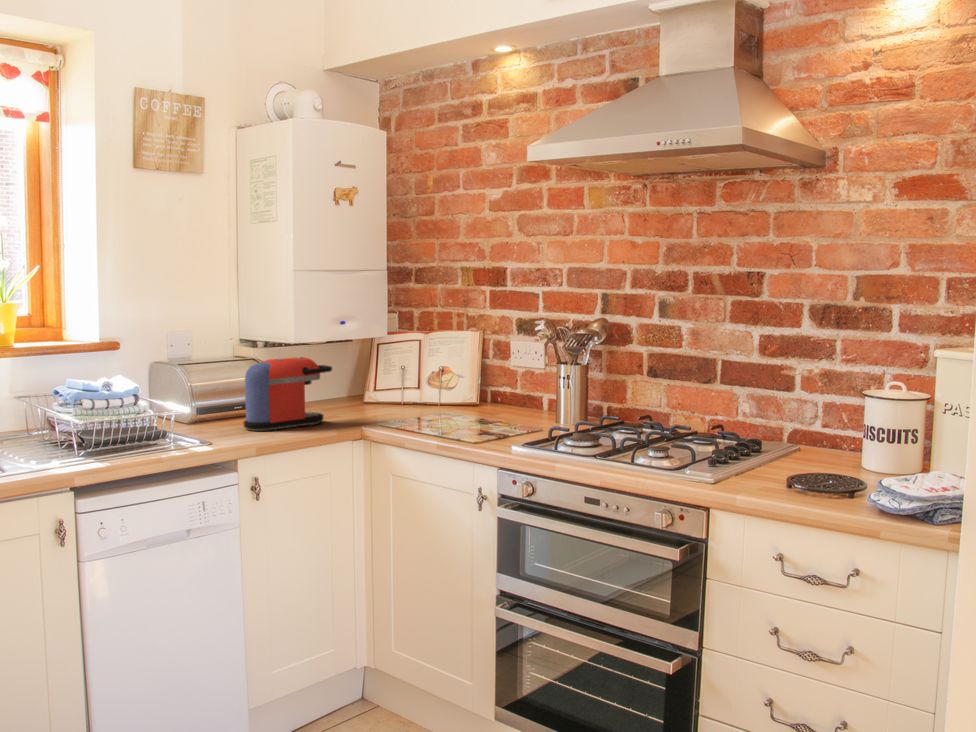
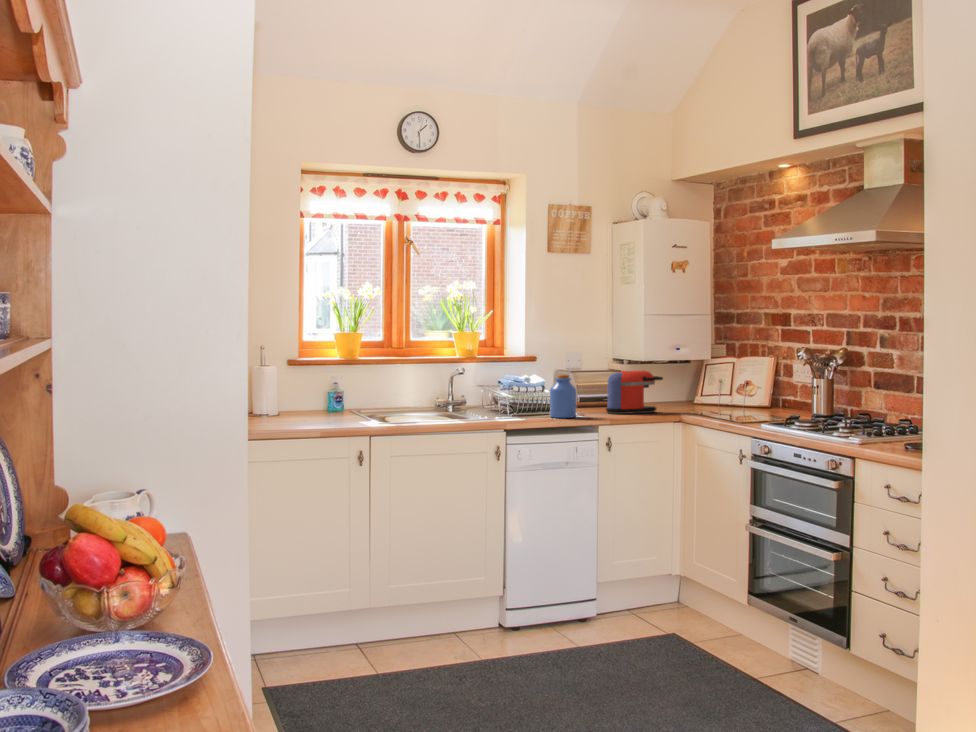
jar: none [147,372,198,450] -> present [550,374,576,418]

